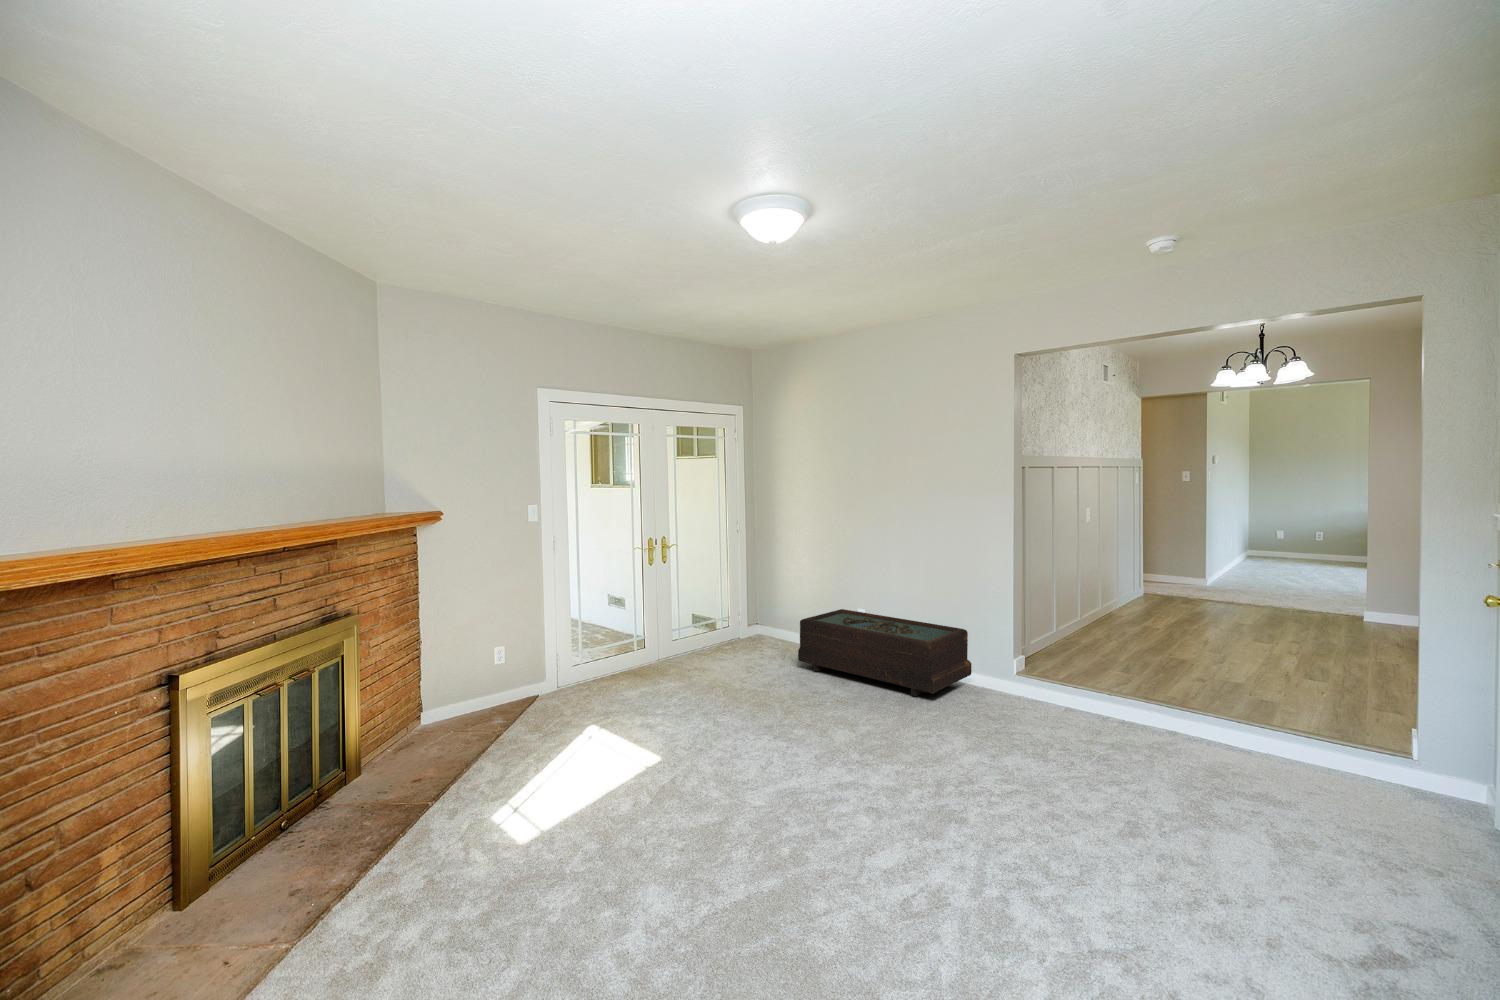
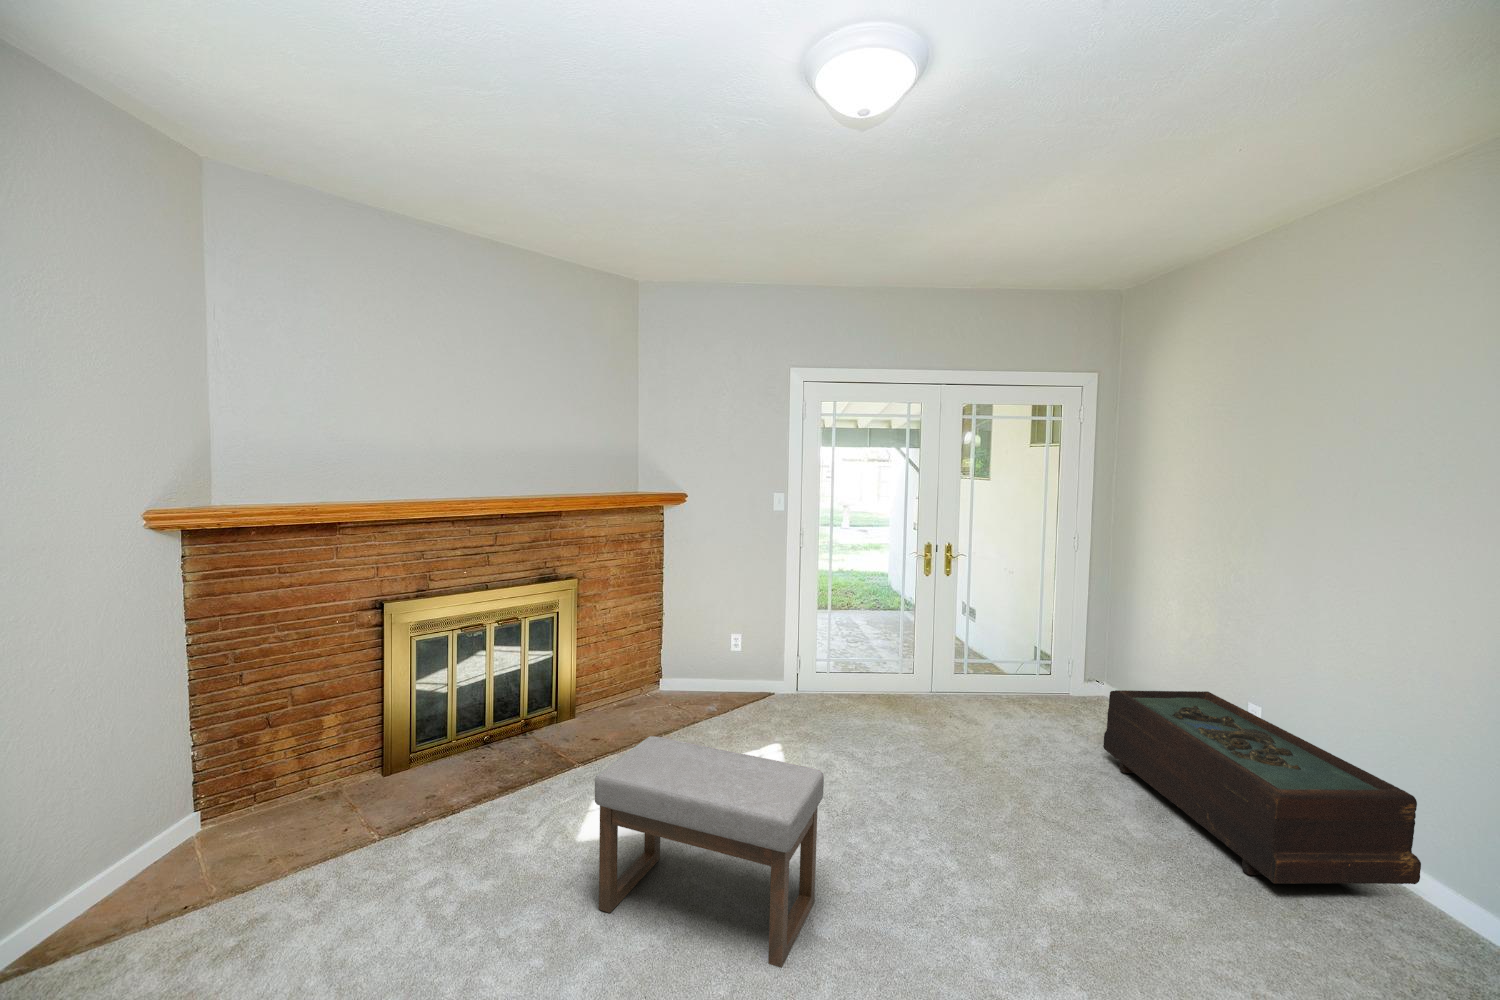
ottoman: none [602,696,787,873] -> present [595,736,824,968]

